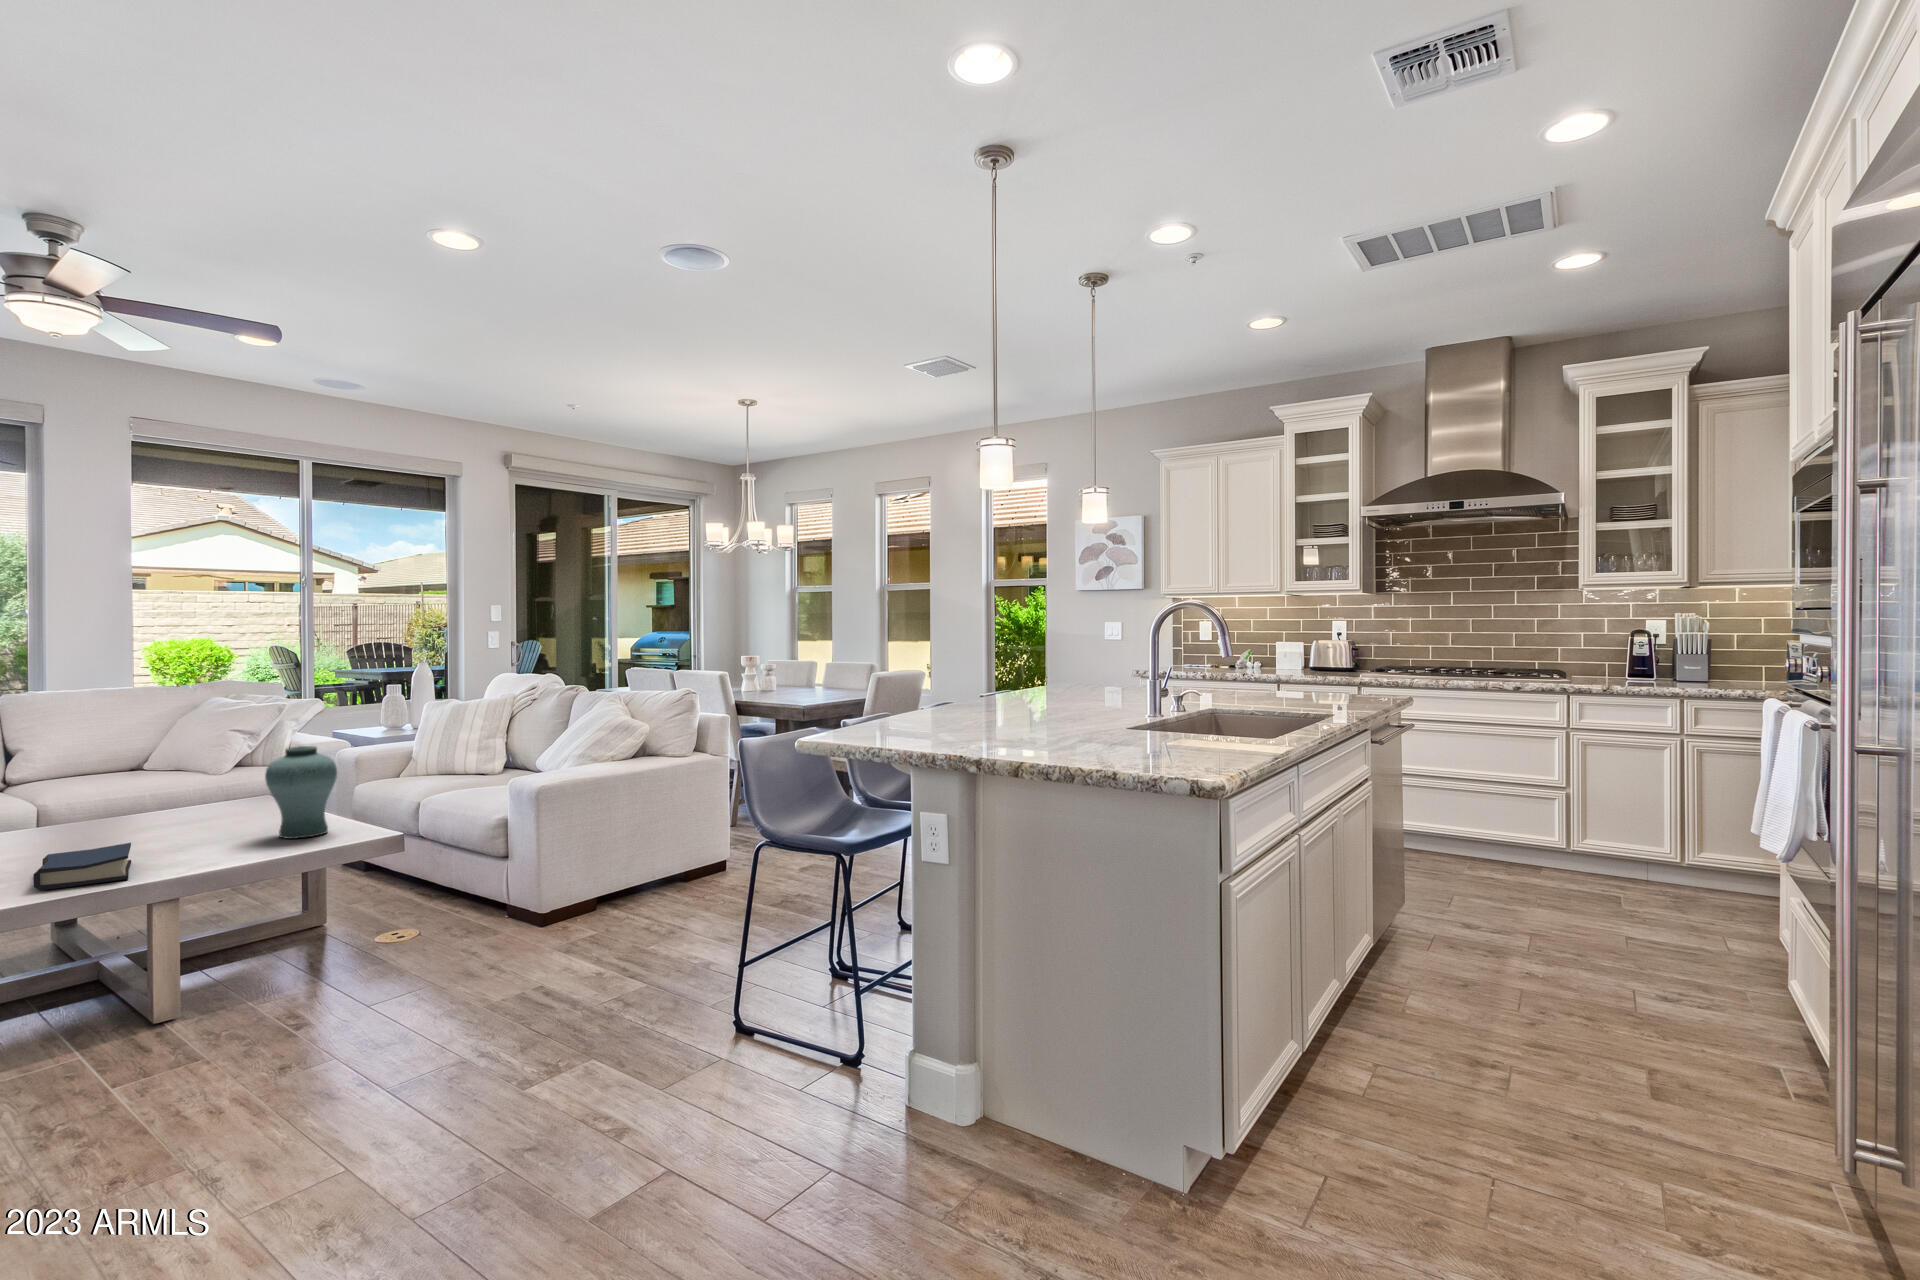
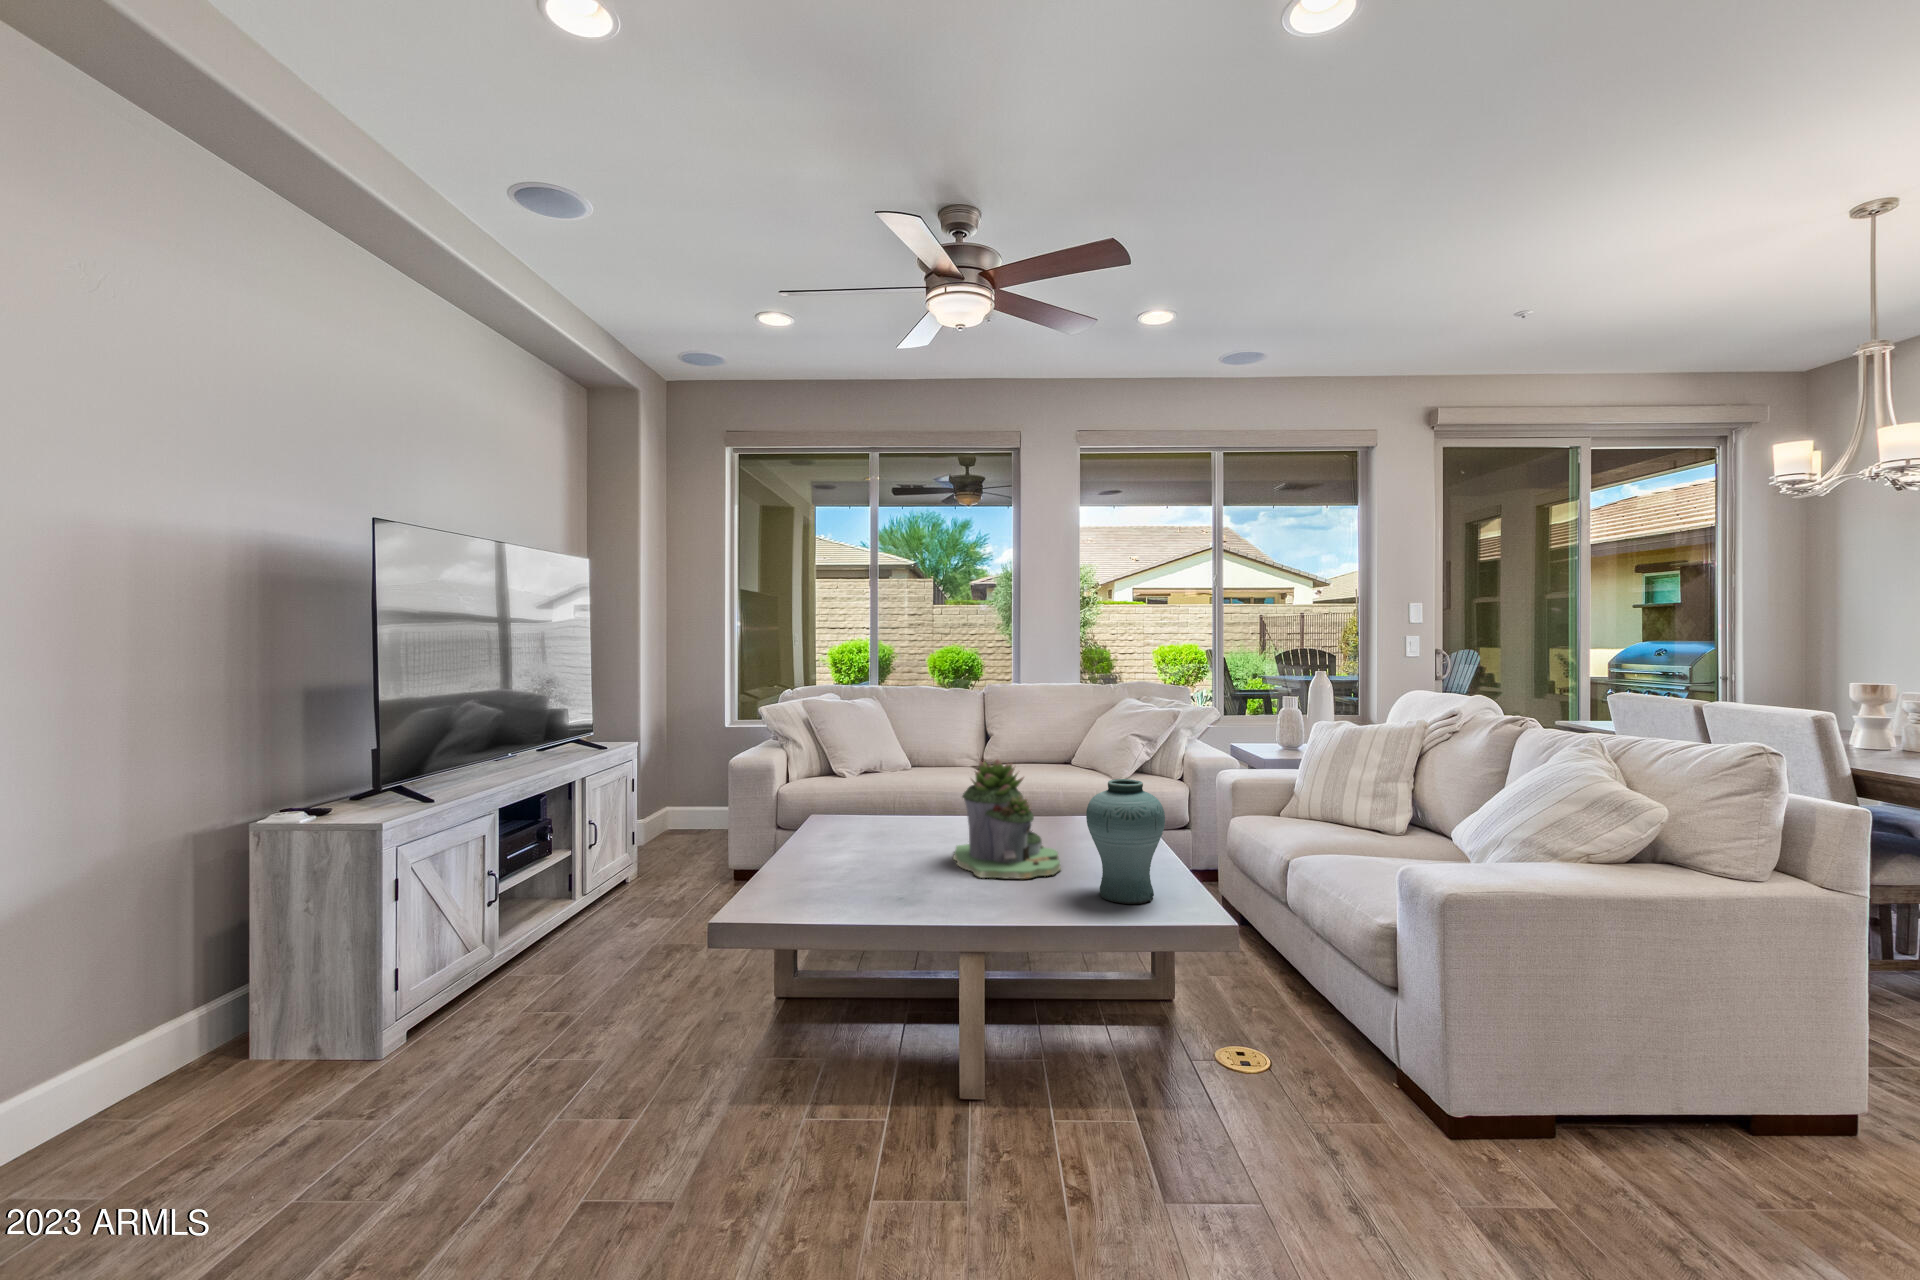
succulent planter: none [93,747,228,848] -> present [953,760,1061,879]
hardback book: present [33,843,131,891] -> none [846,871,949,926]

